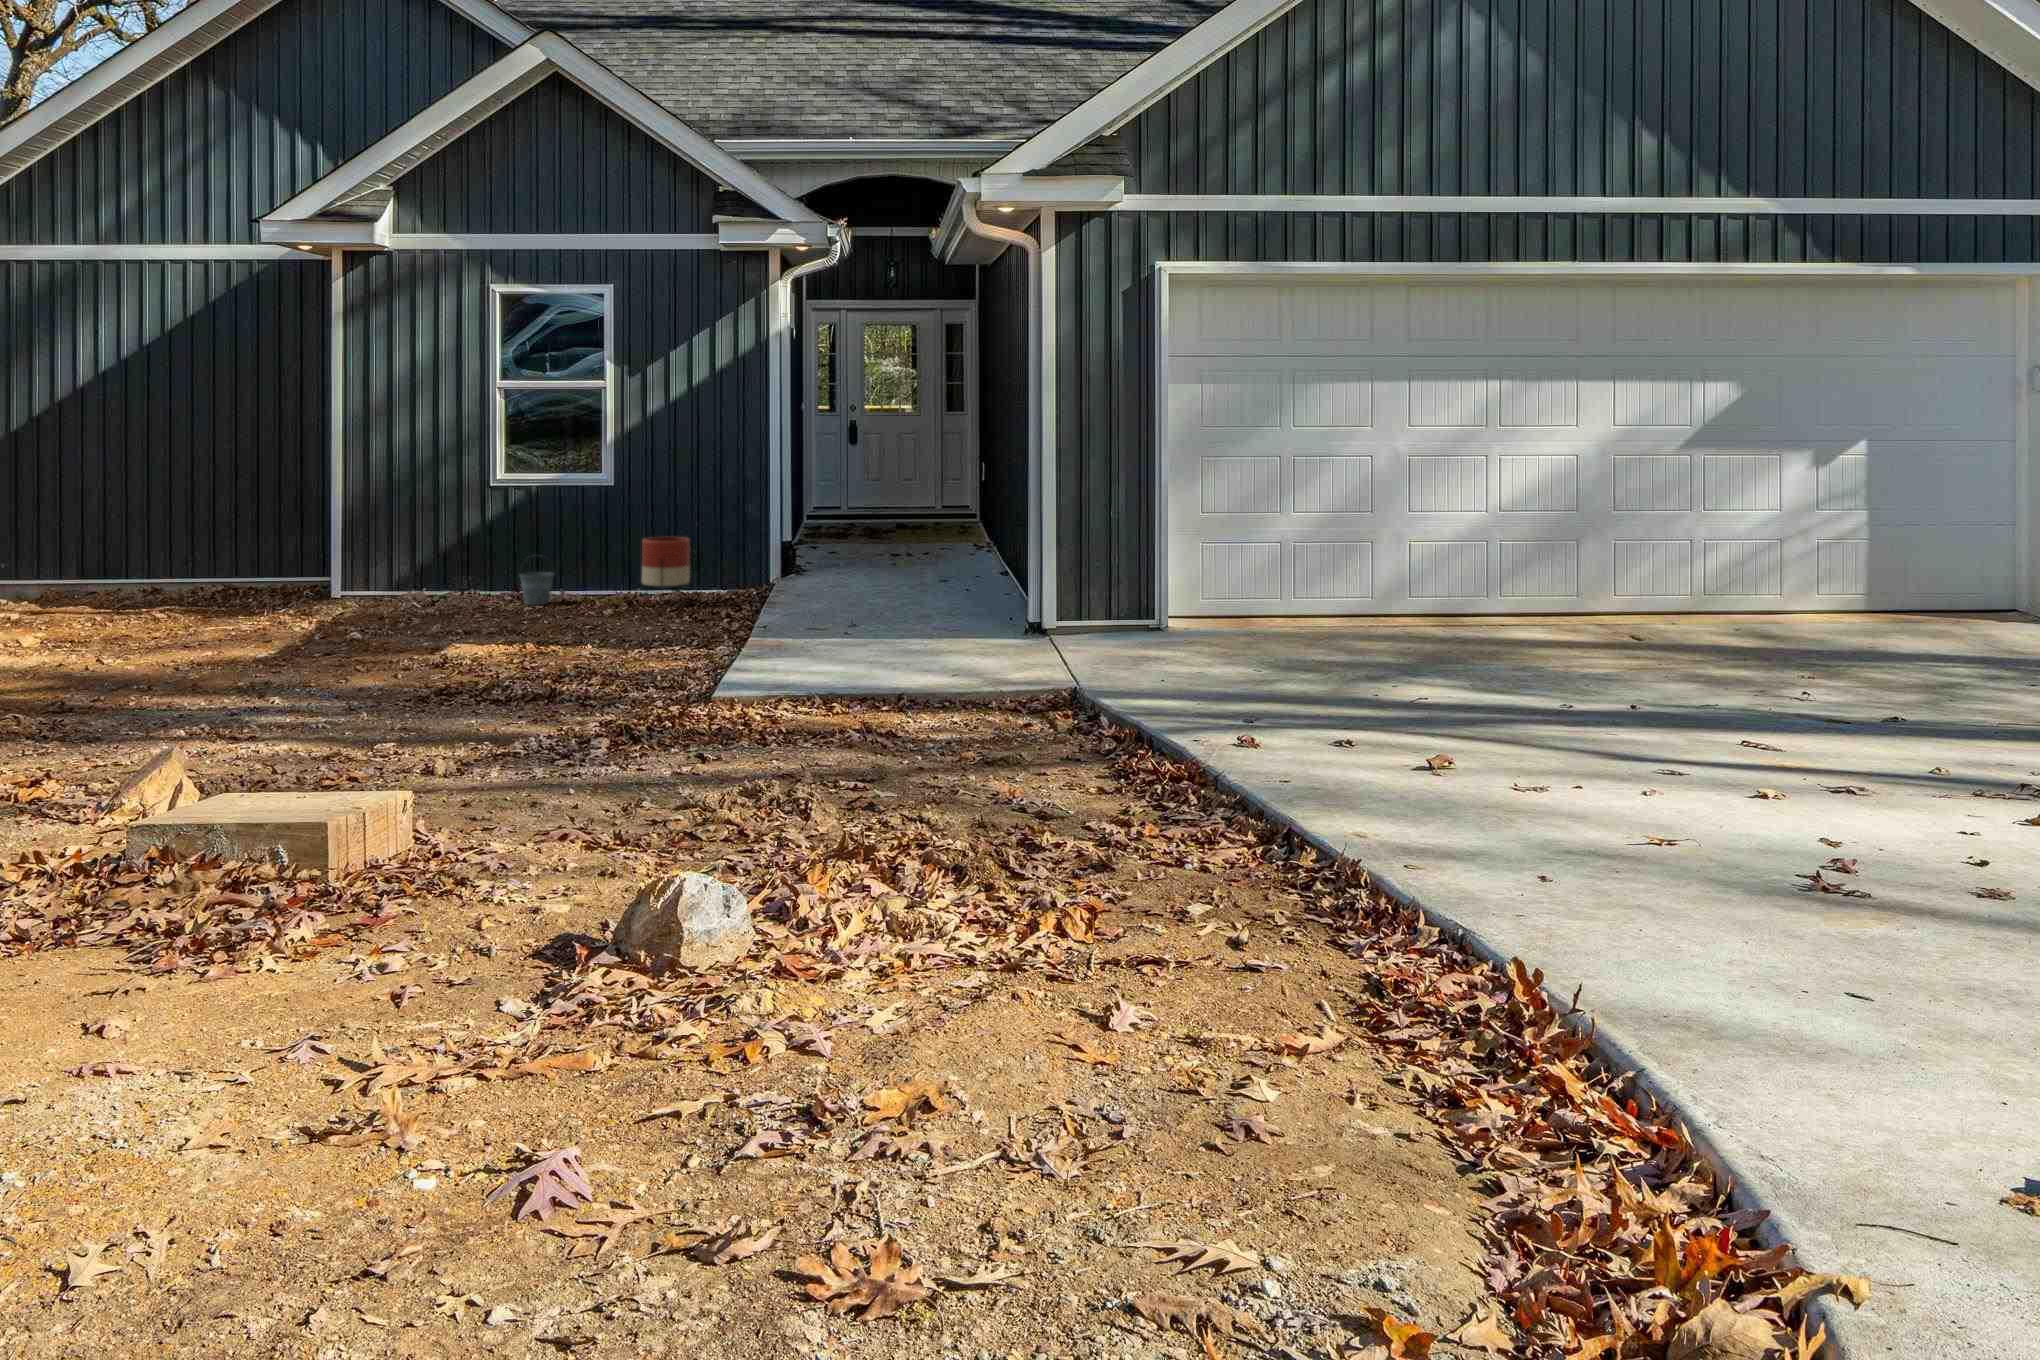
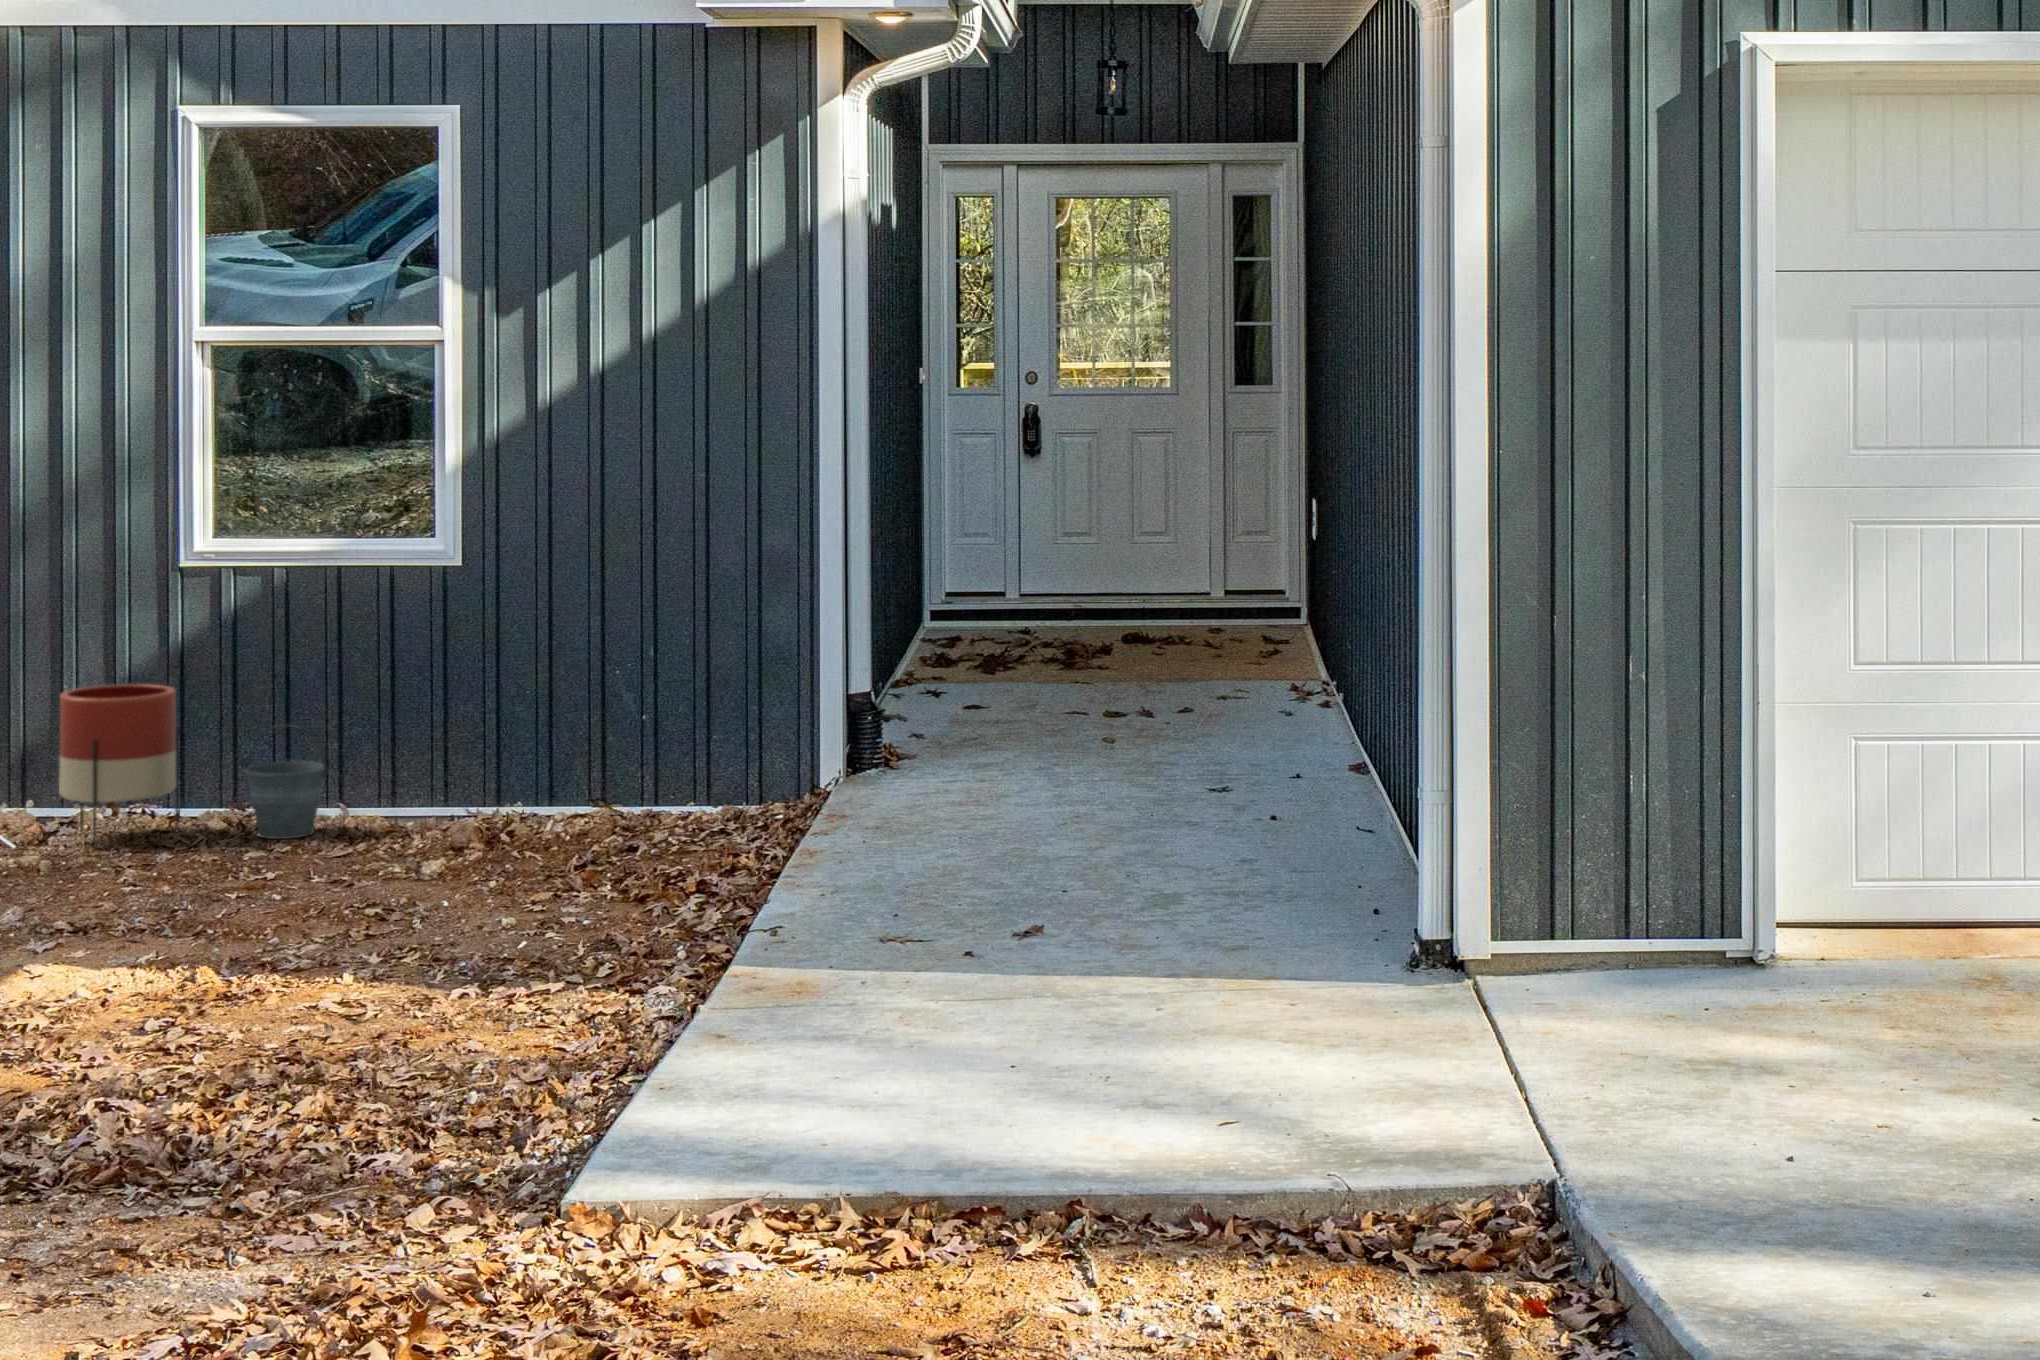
planter: present [642,537,690,588] -> present [59,684,179,849]

